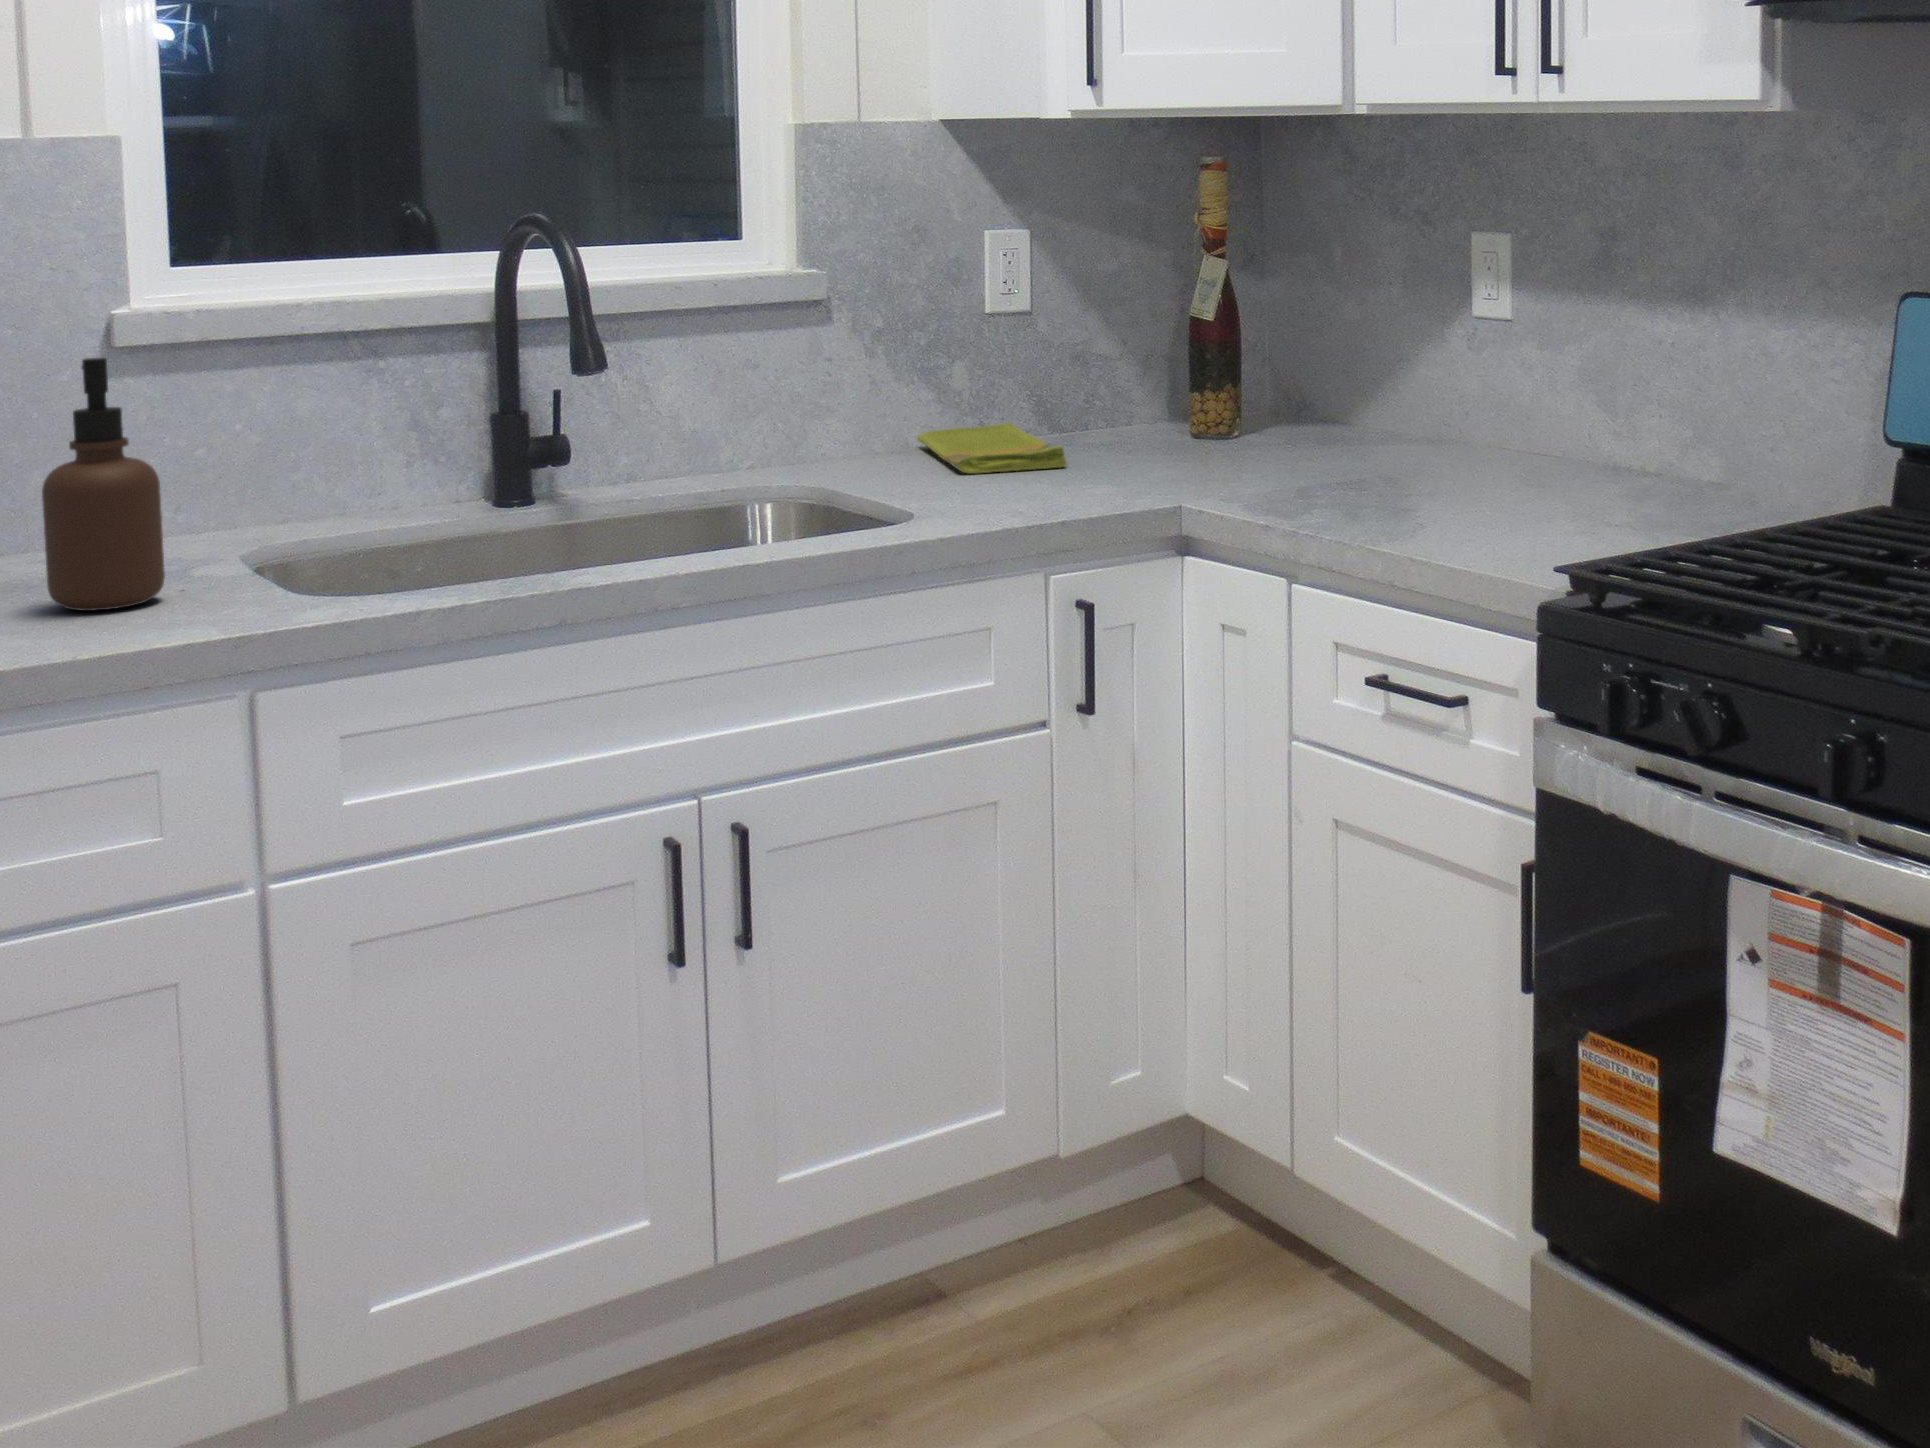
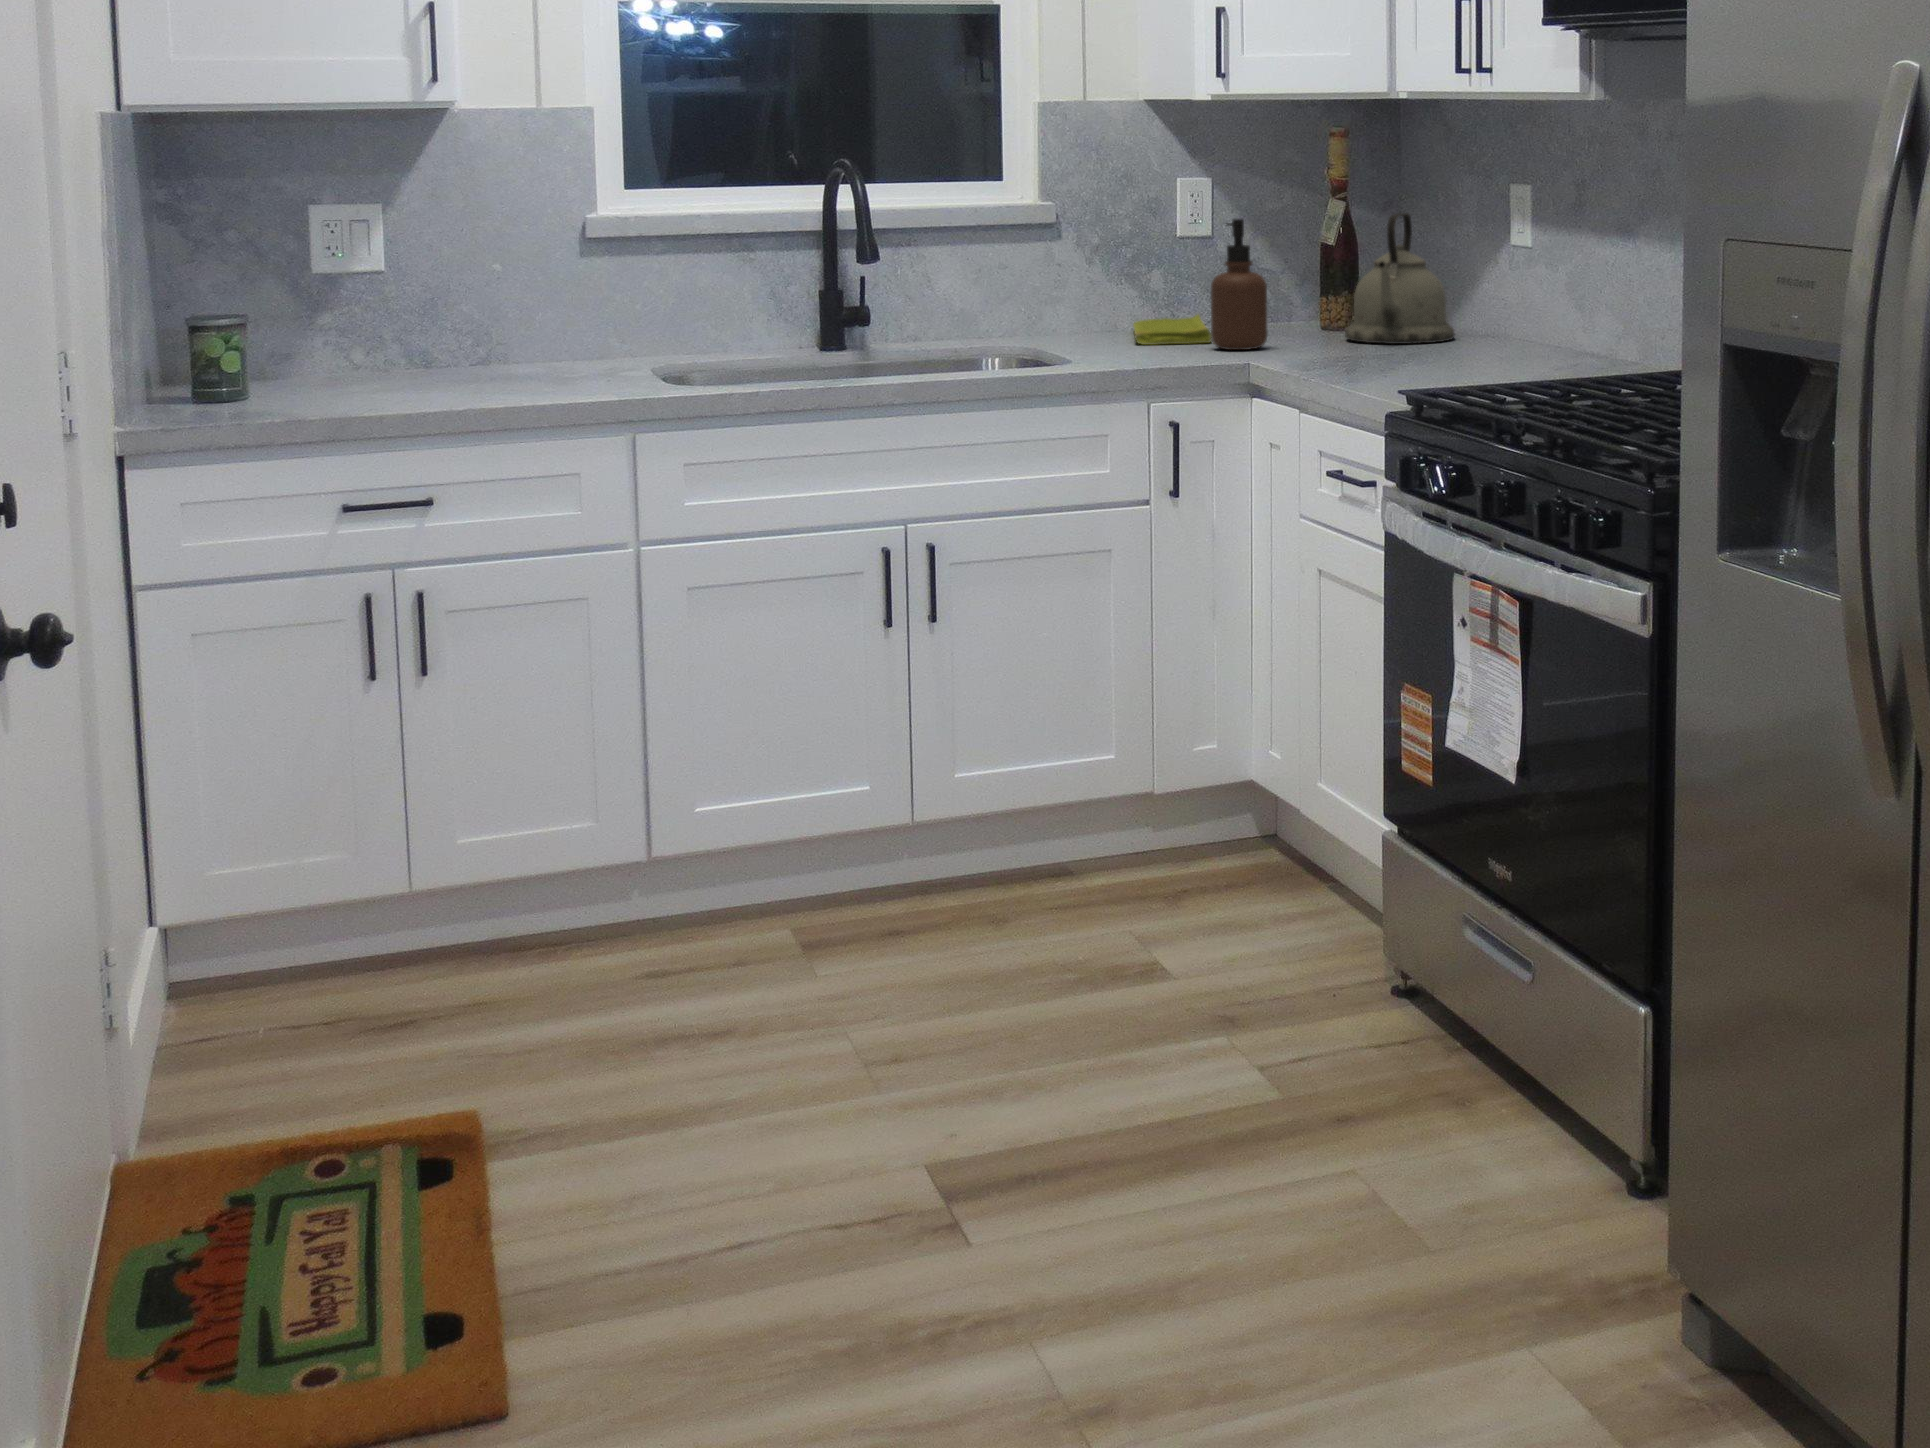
kettle: none [1249,273,1405,460] -> present [1345,213,1455,344]
soap dispenser: present [42,358,165,611] -> present [1211,219,1268,350]

